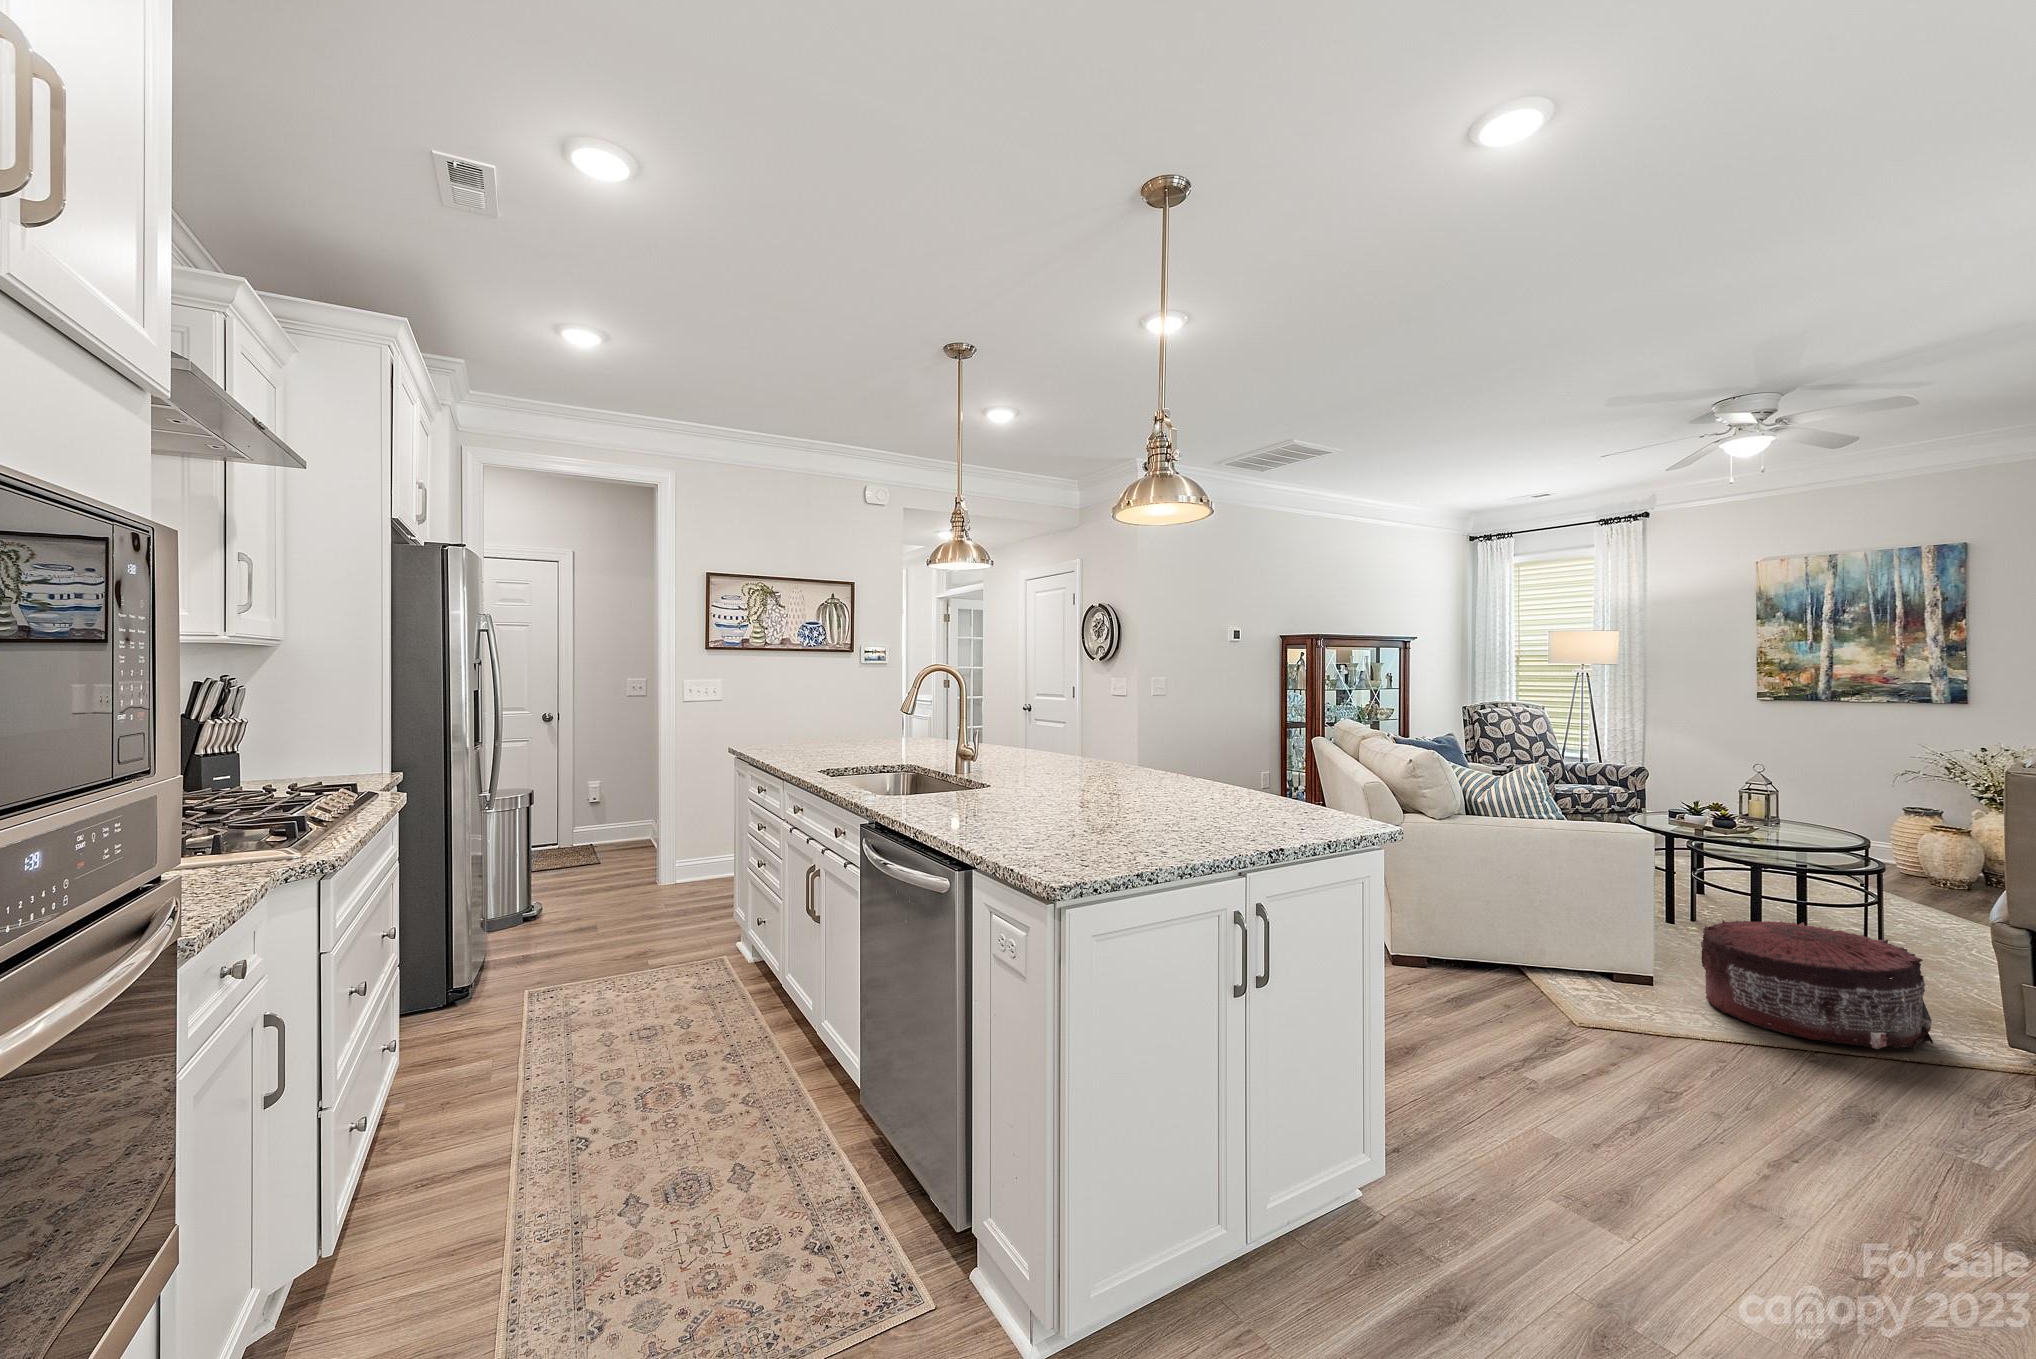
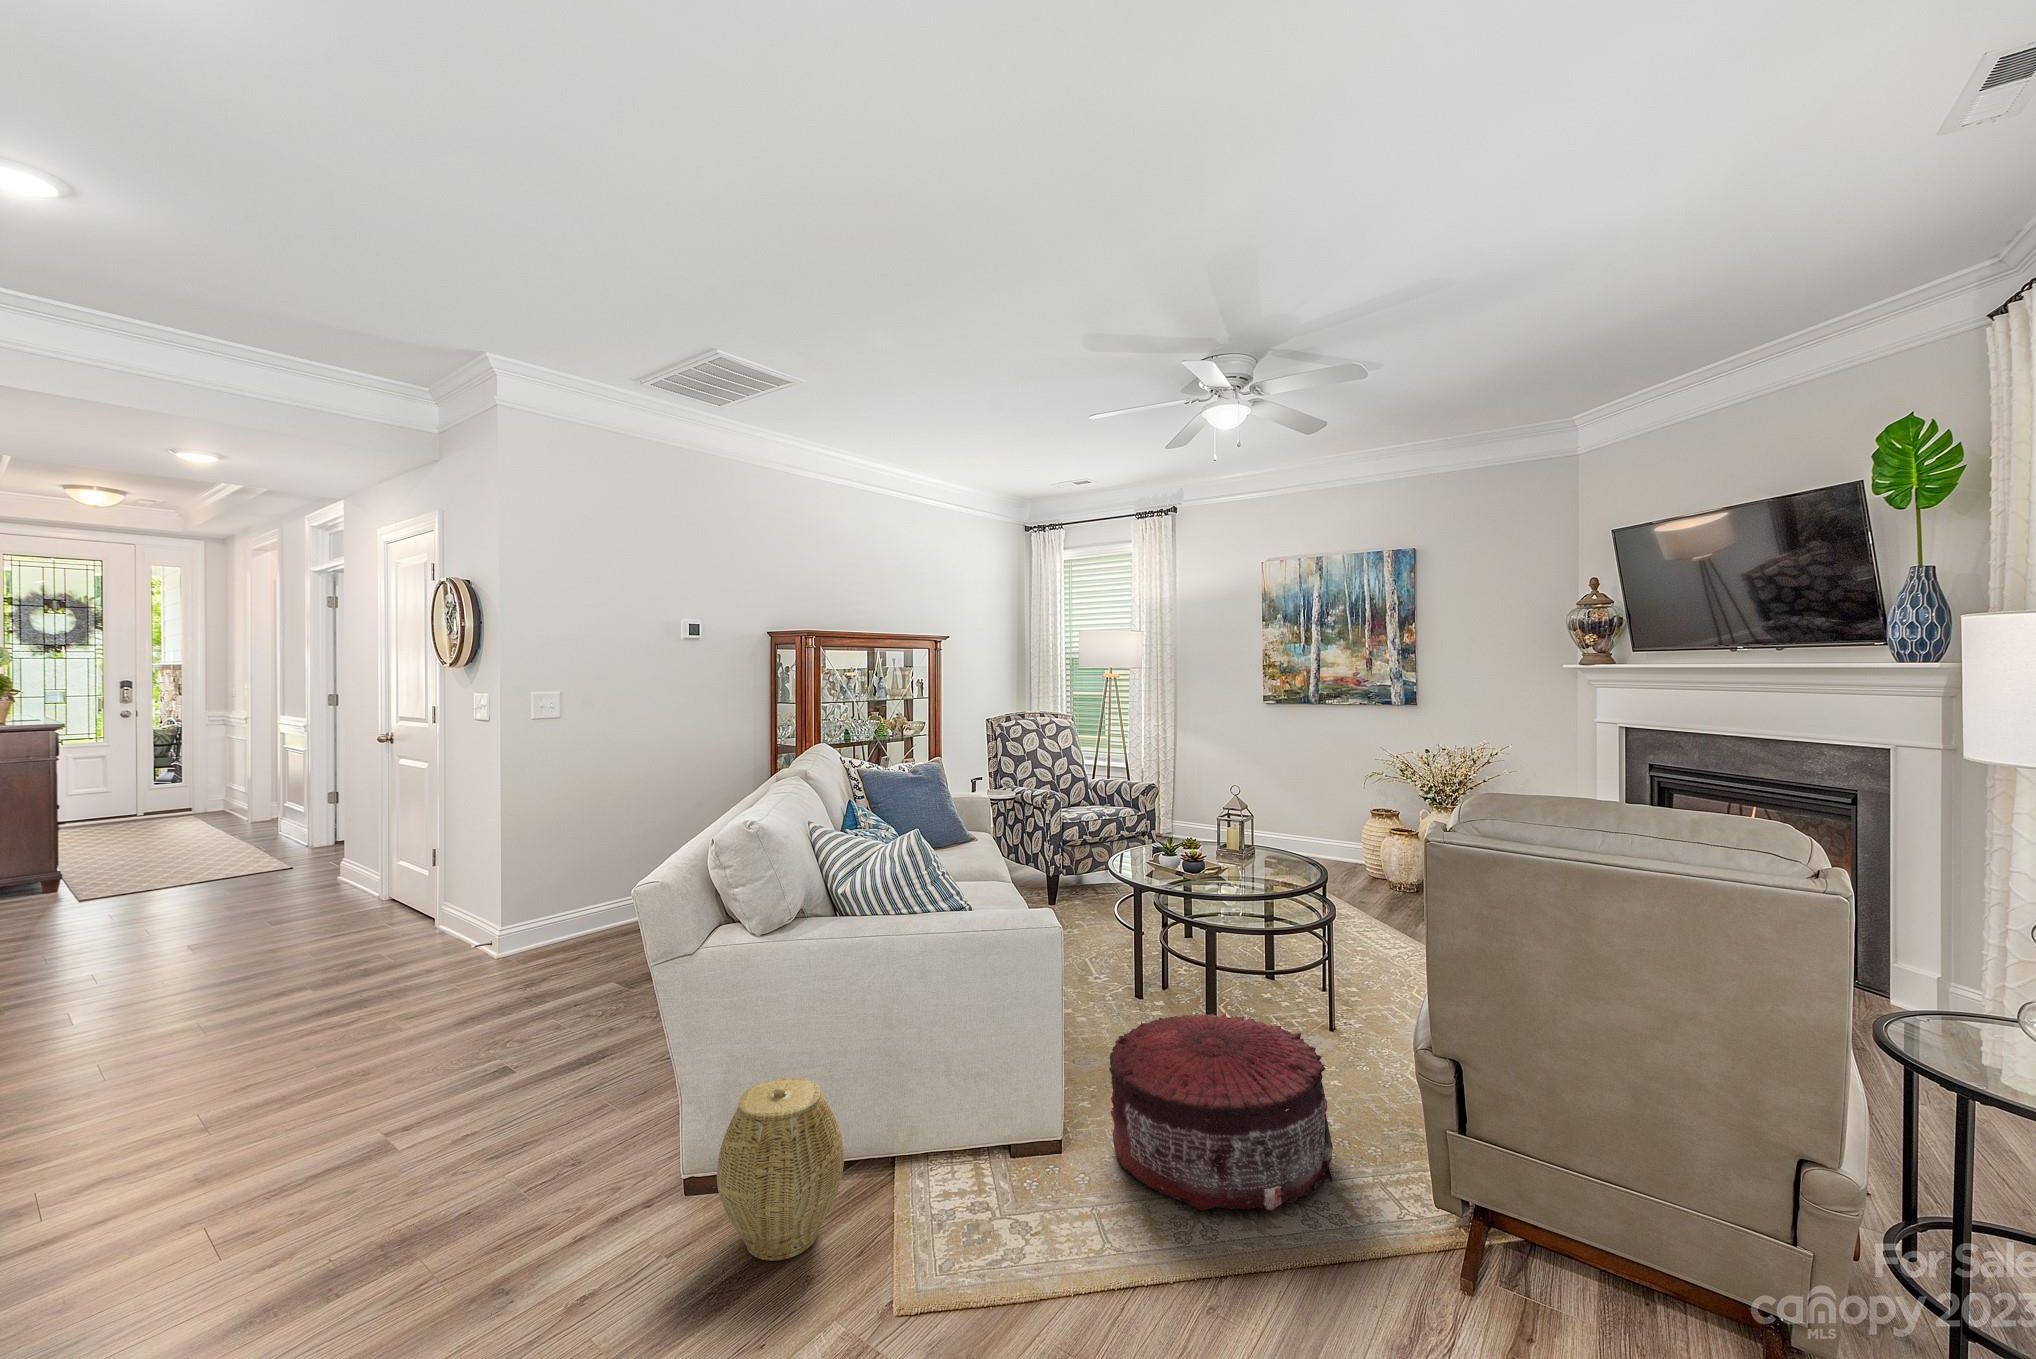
woven basket: none [1430,909,1518,1014] -> present [717,1078,844,1261]

